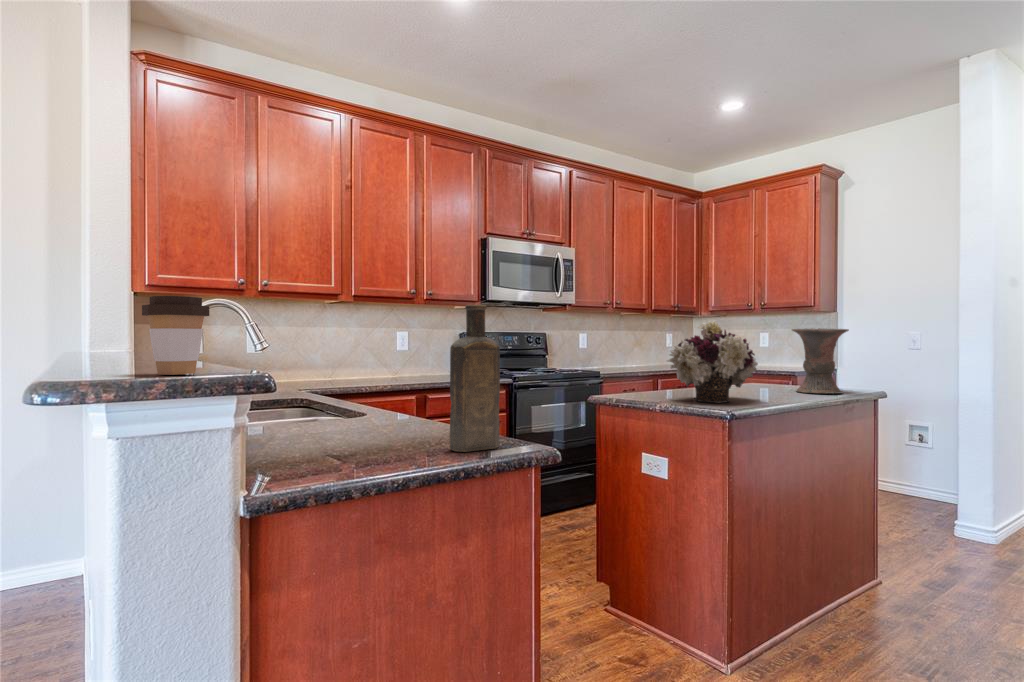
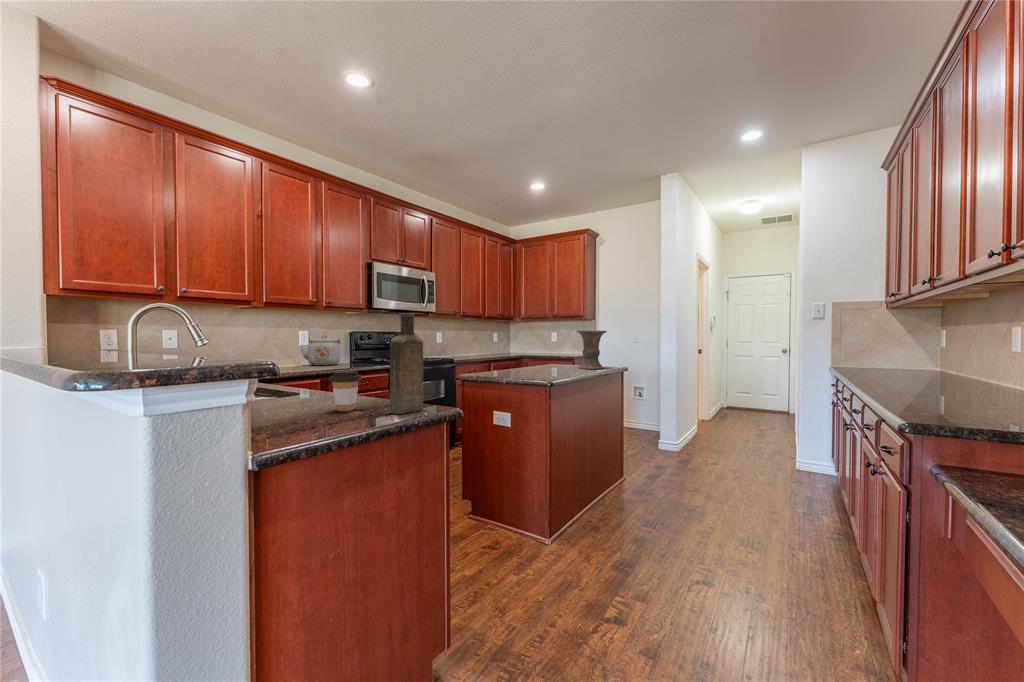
coffee cup: present [142,296,209,375] -> present [329,371,361,411]
flower arrangement: present [667,321,758,403] -> none [508,325,561,376]
kettle: none [396,338,445,377] -> present [301,336,341,366]

